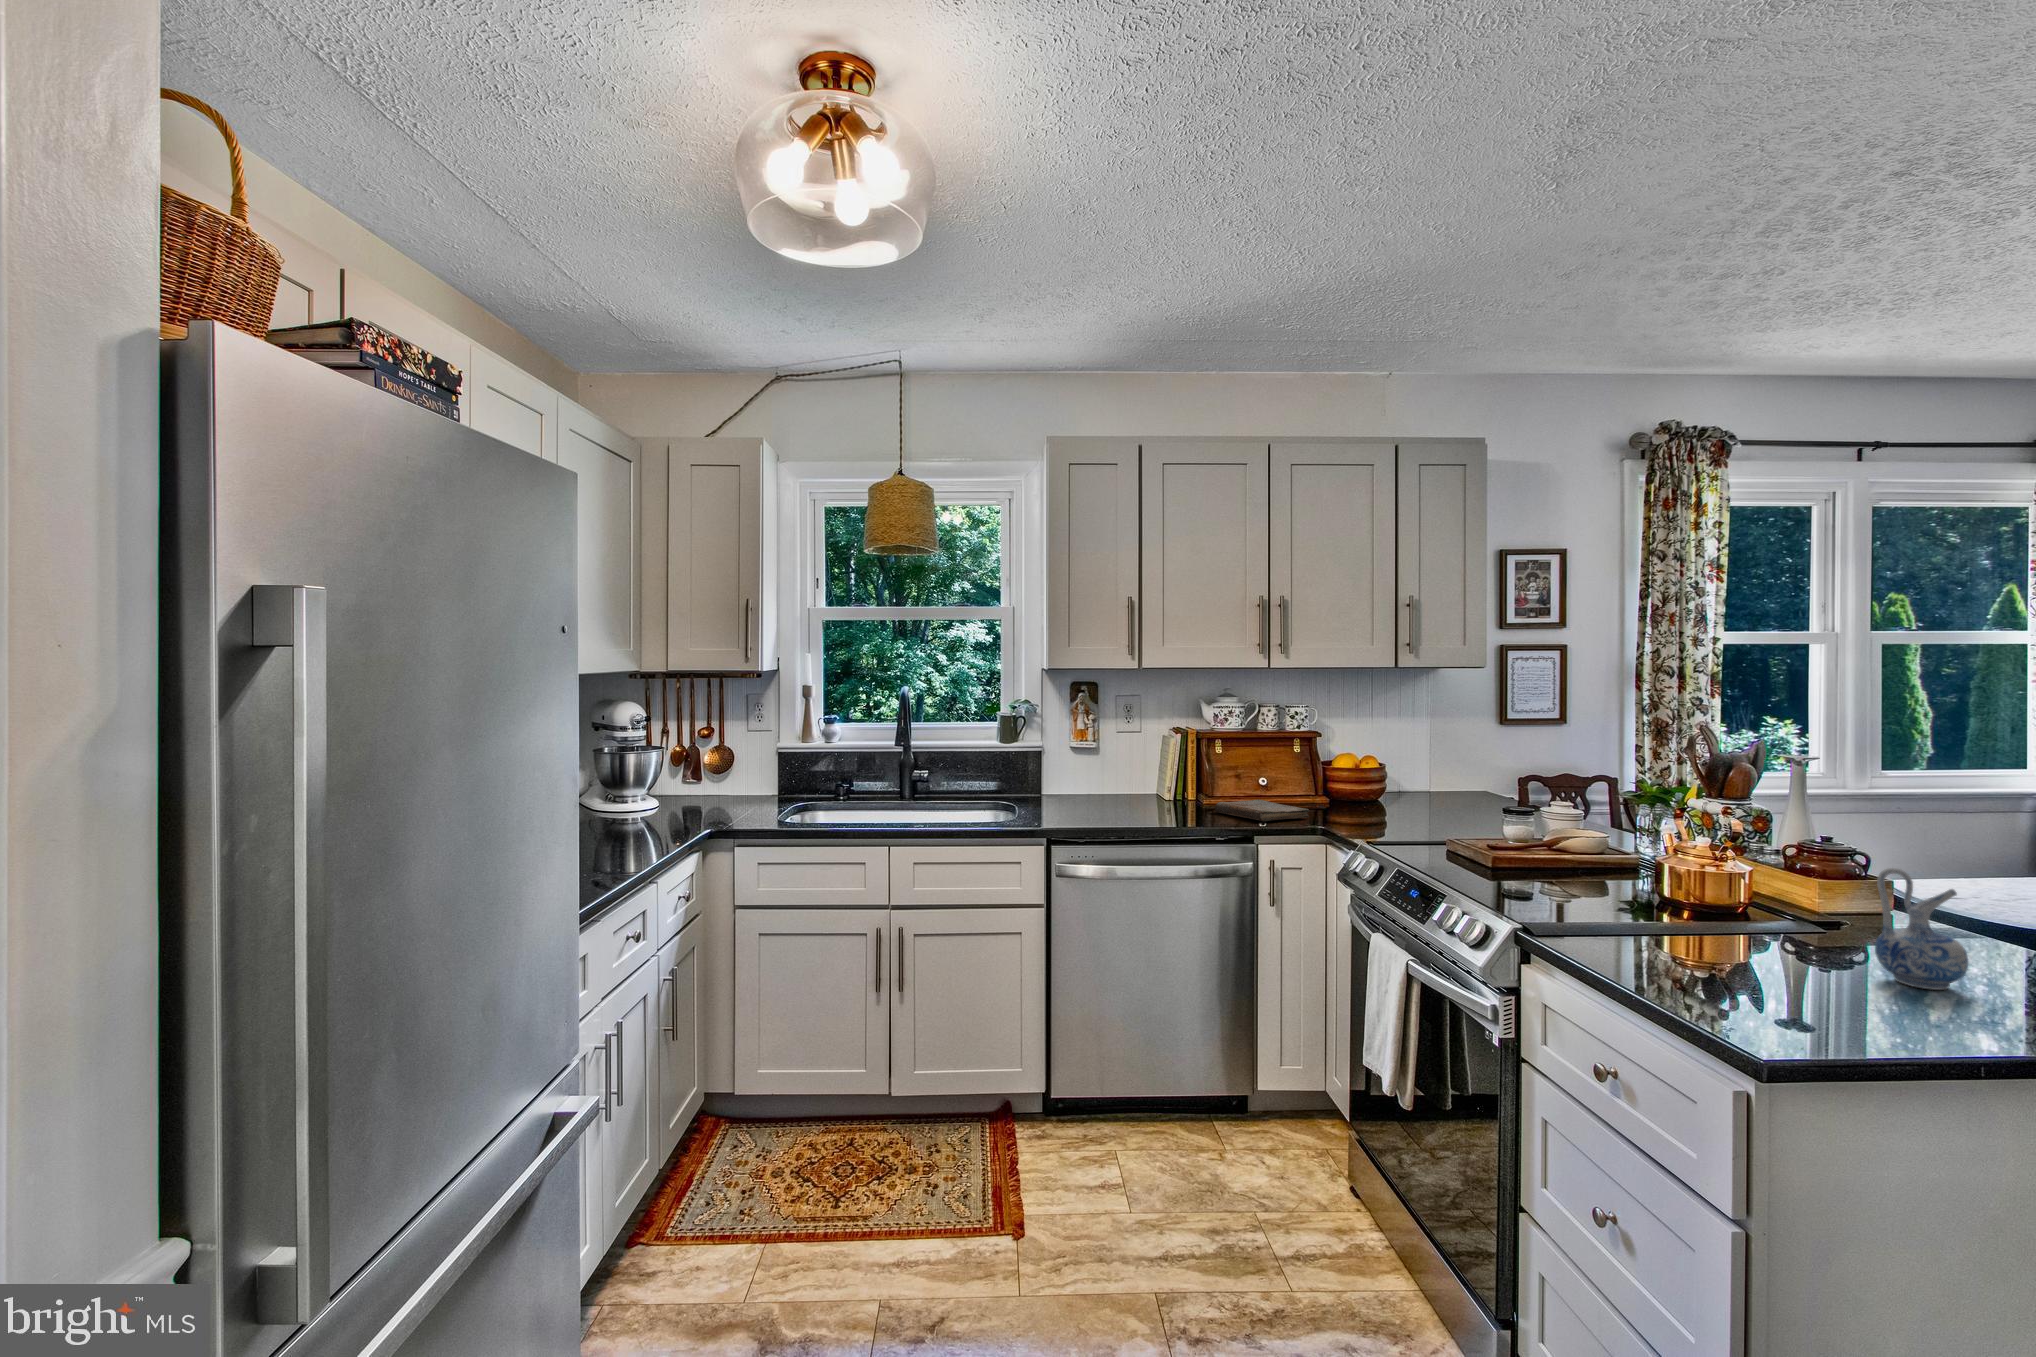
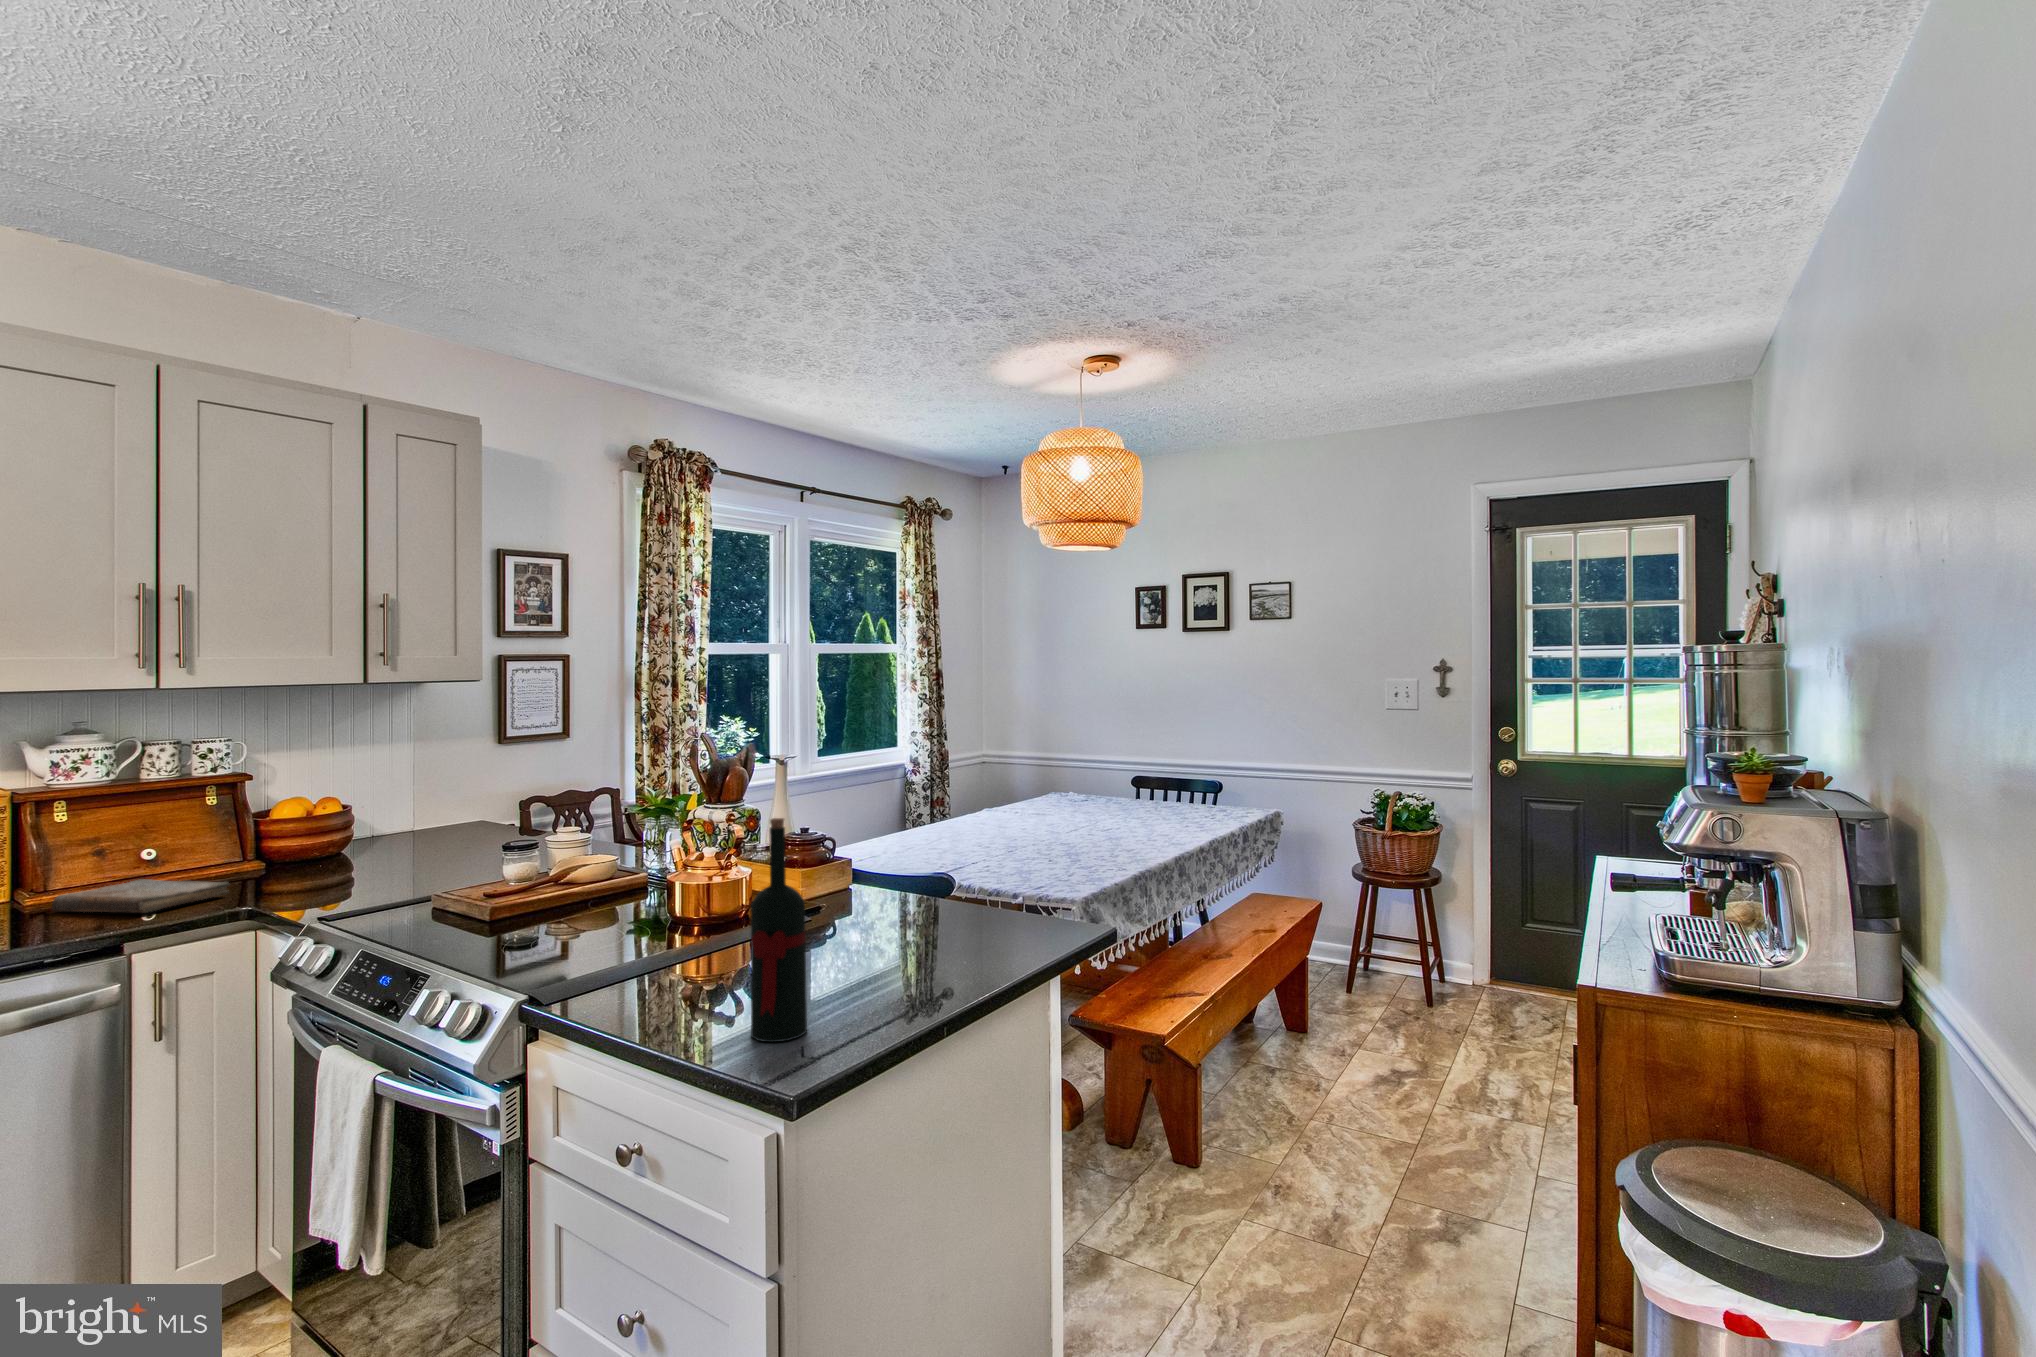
wine bottle: none [1735,805,1802,1021] -> present [751,818,807,1042]
ceramic pitcher: present [1875,868,1968,990] -> none [851,859,914,965]

